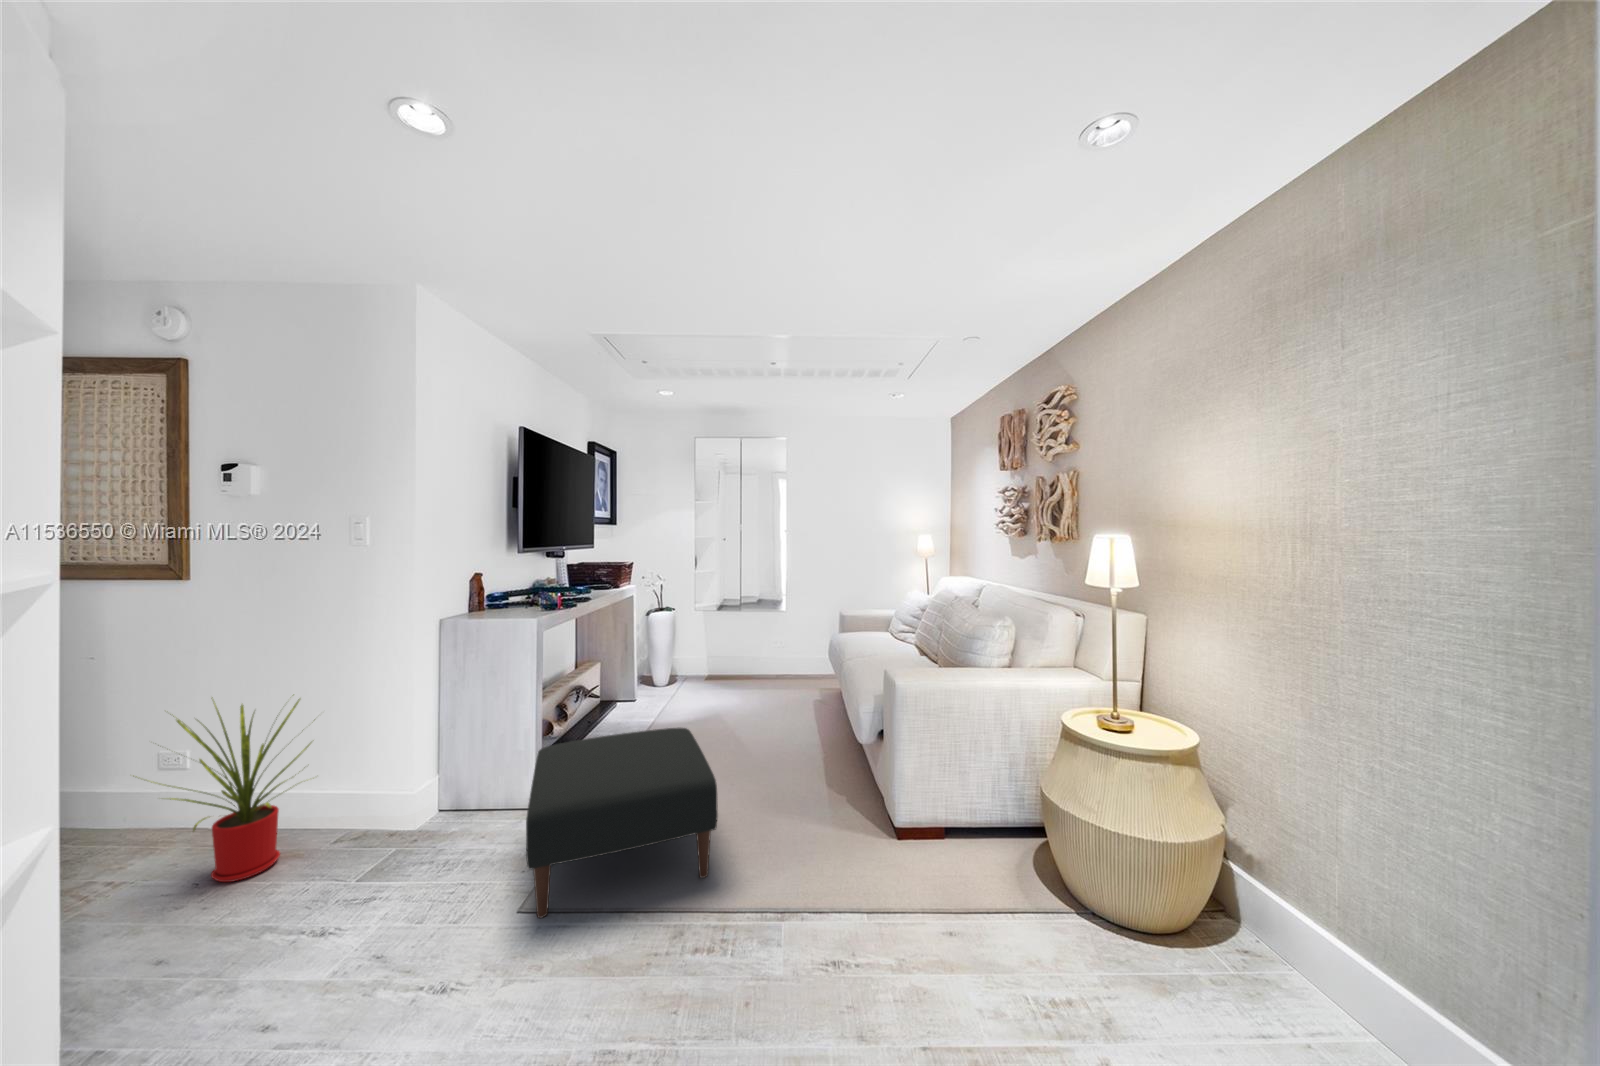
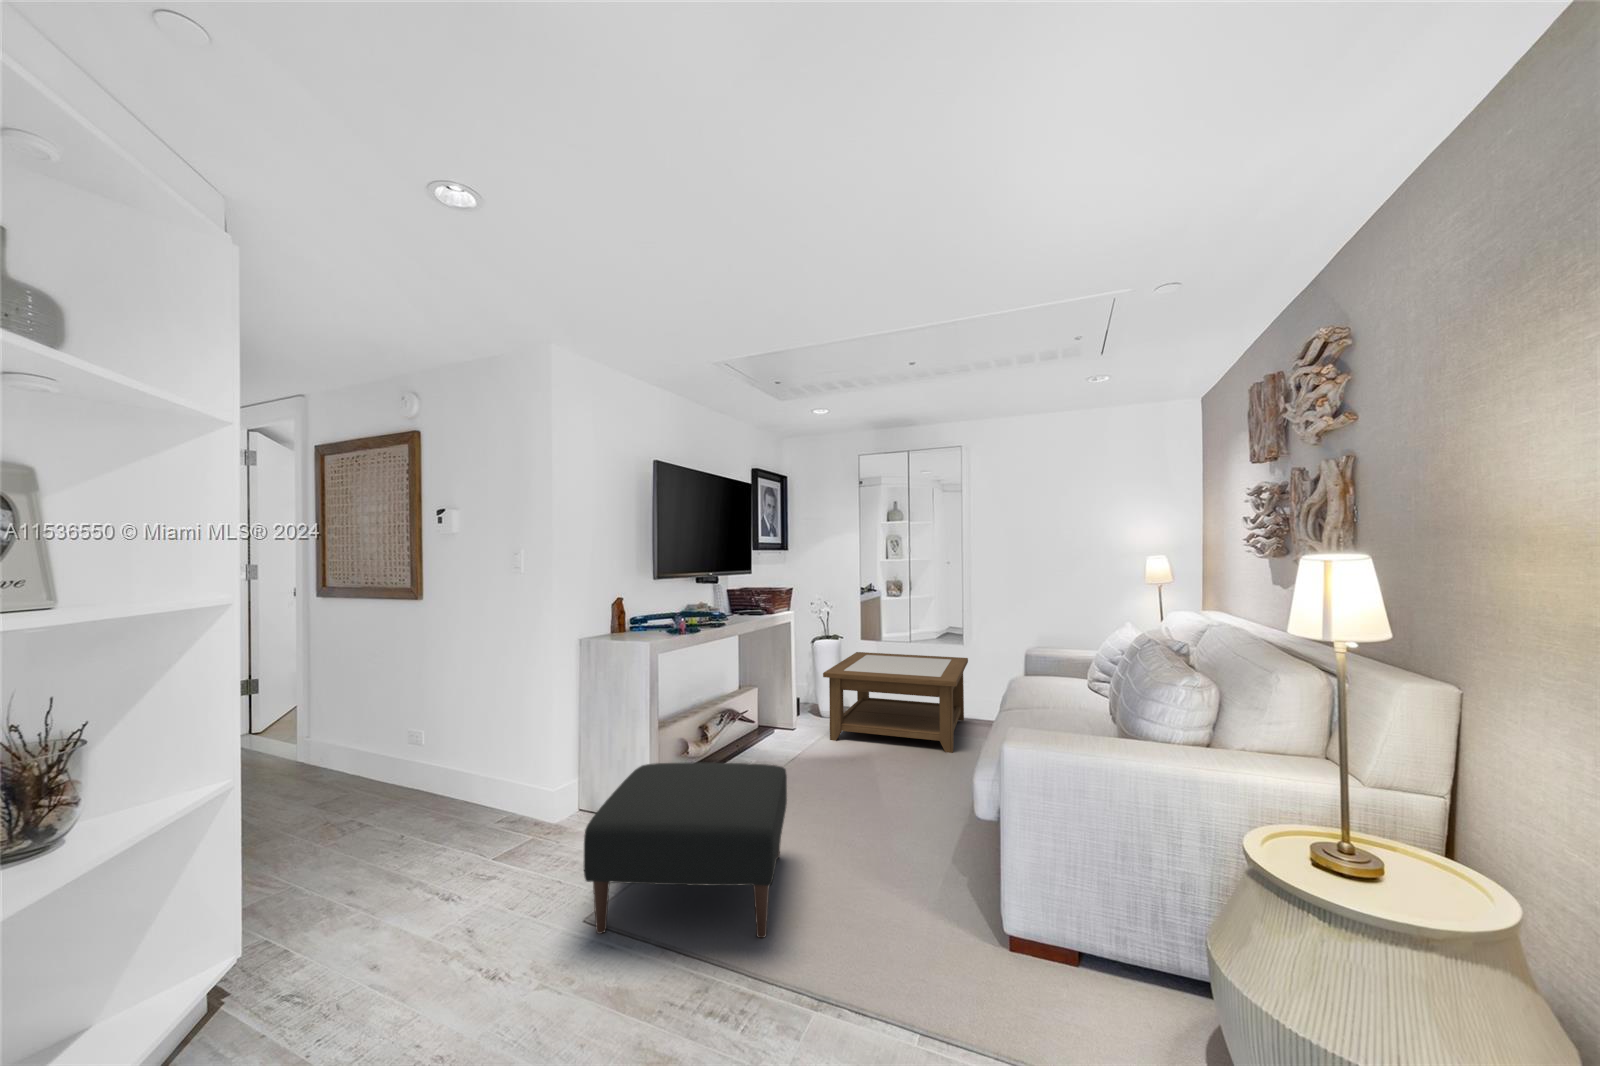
coffee table: none [667,620,786,703] -> present [823,652,968,753]
house plant: present [136,697,311,882] -> none [364,684,489,837]

